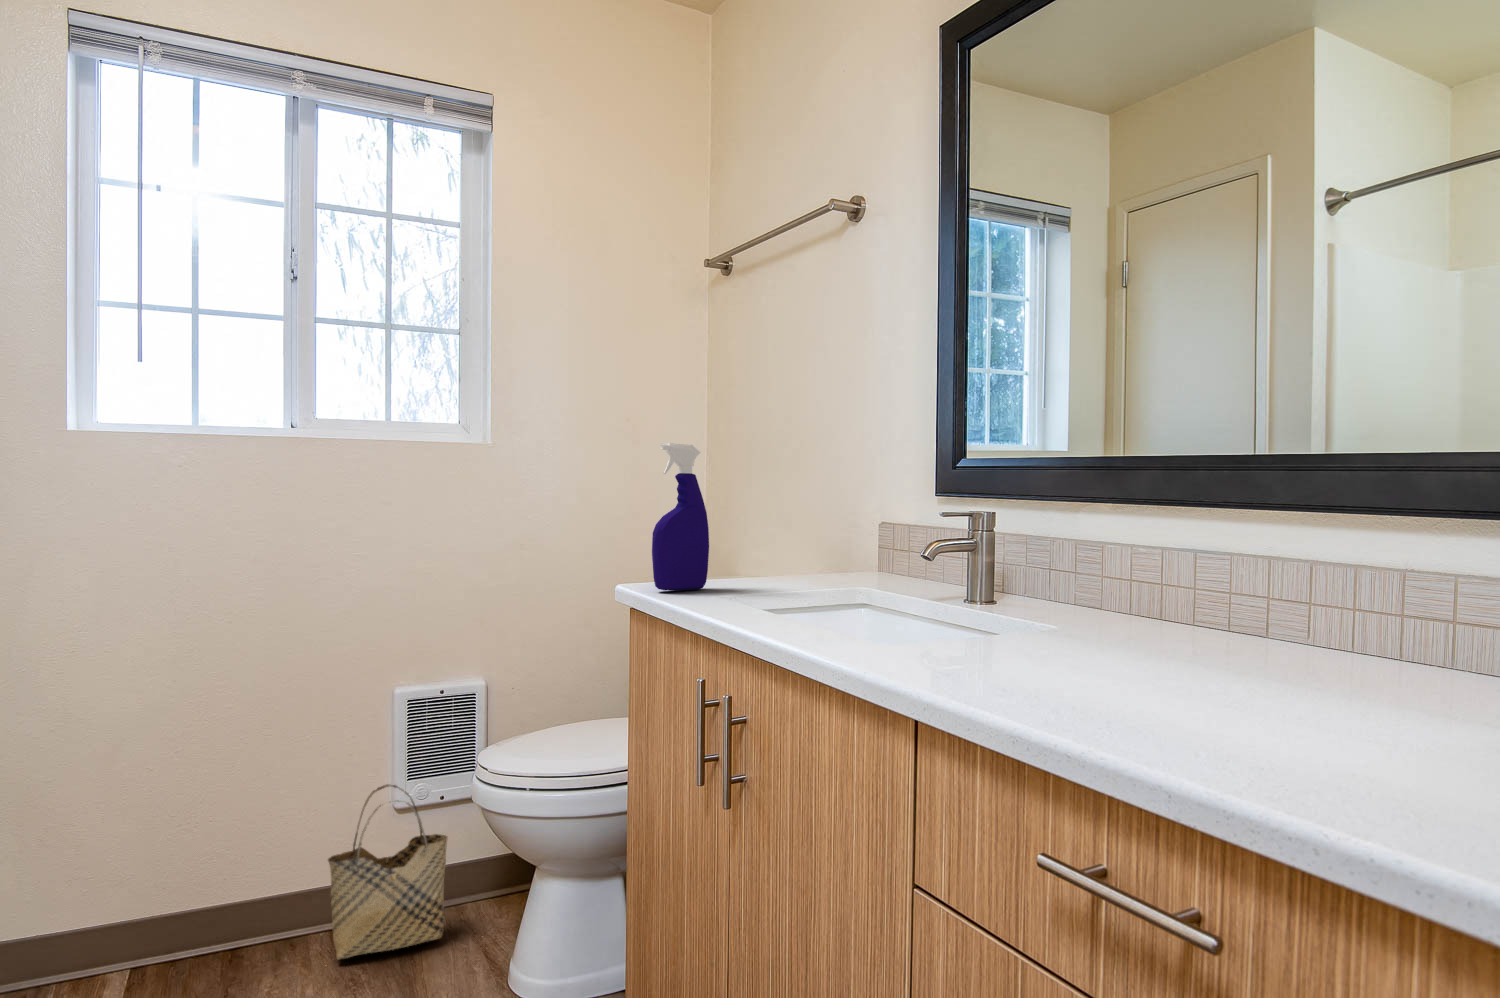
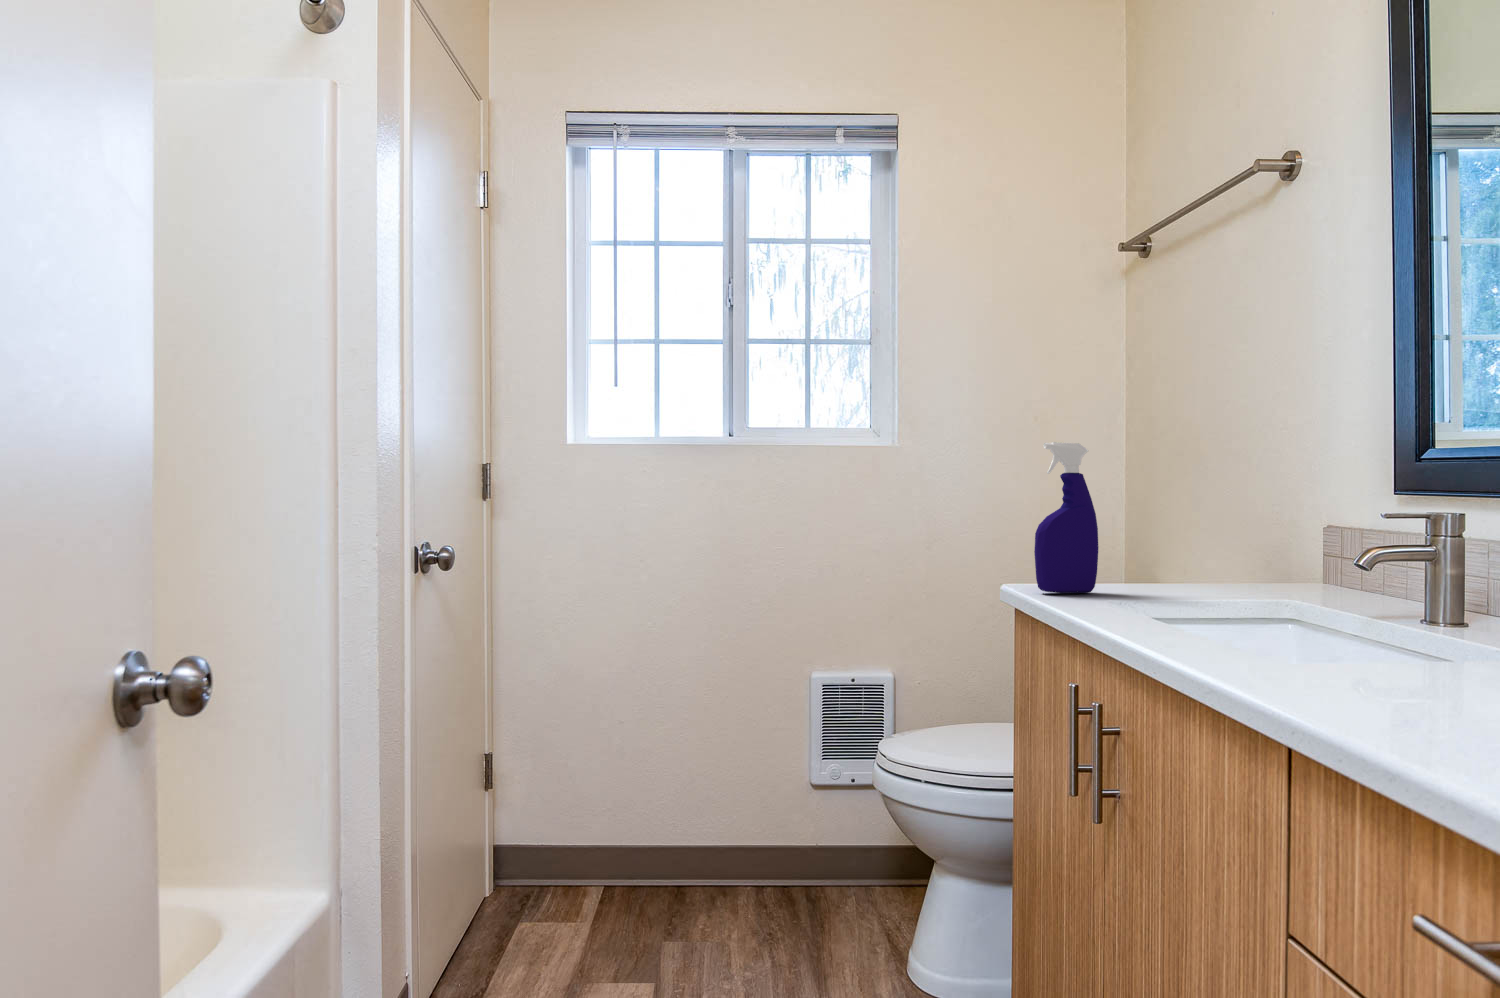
woven basket: present [328,785,447,960] -> none [752,761,854,912]

